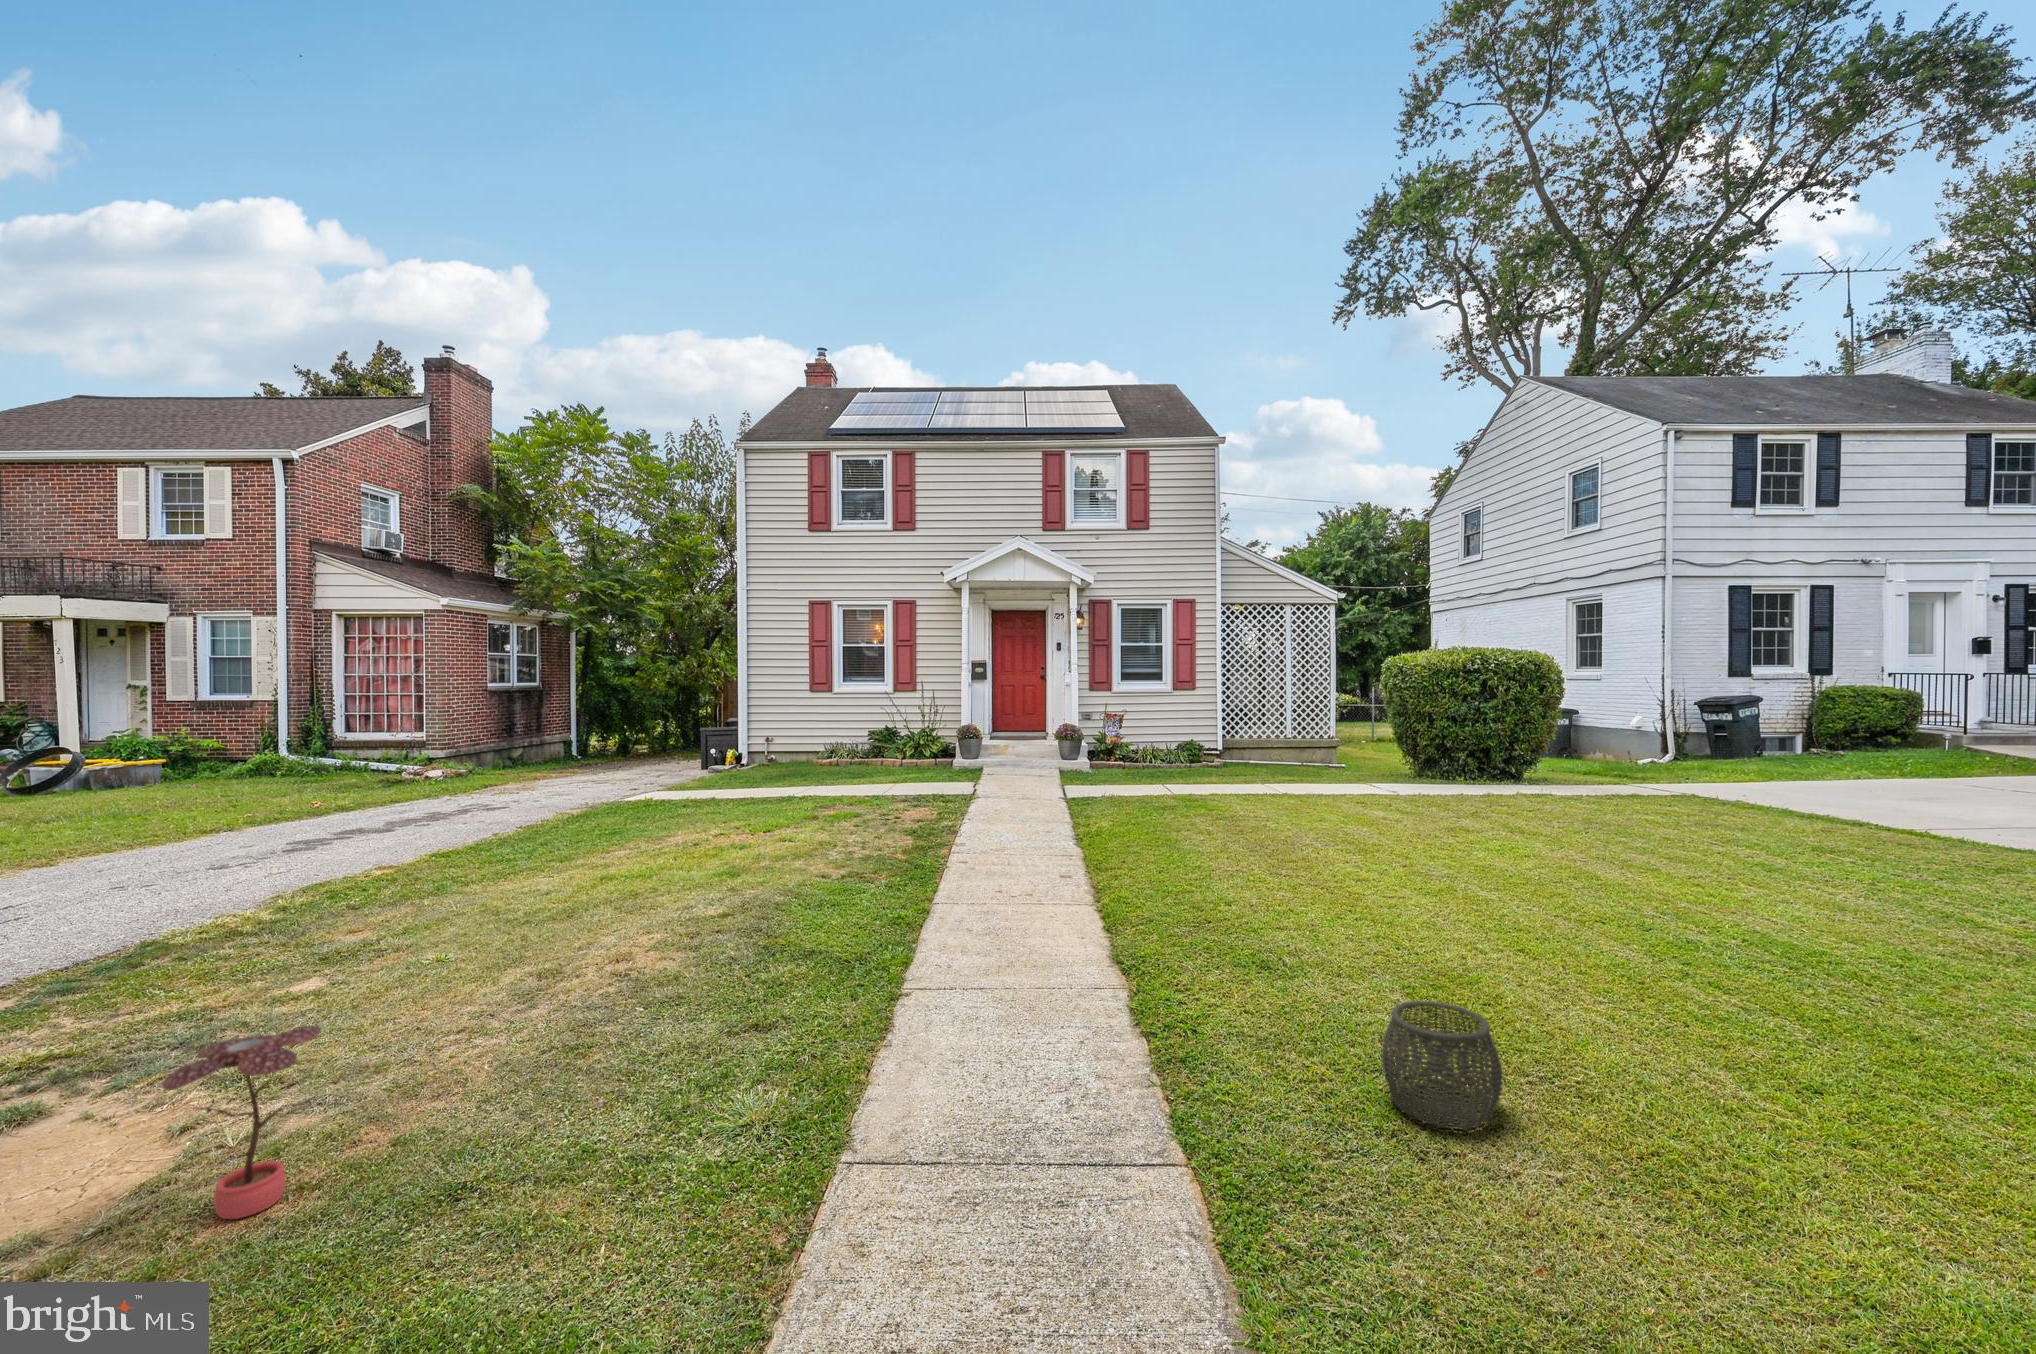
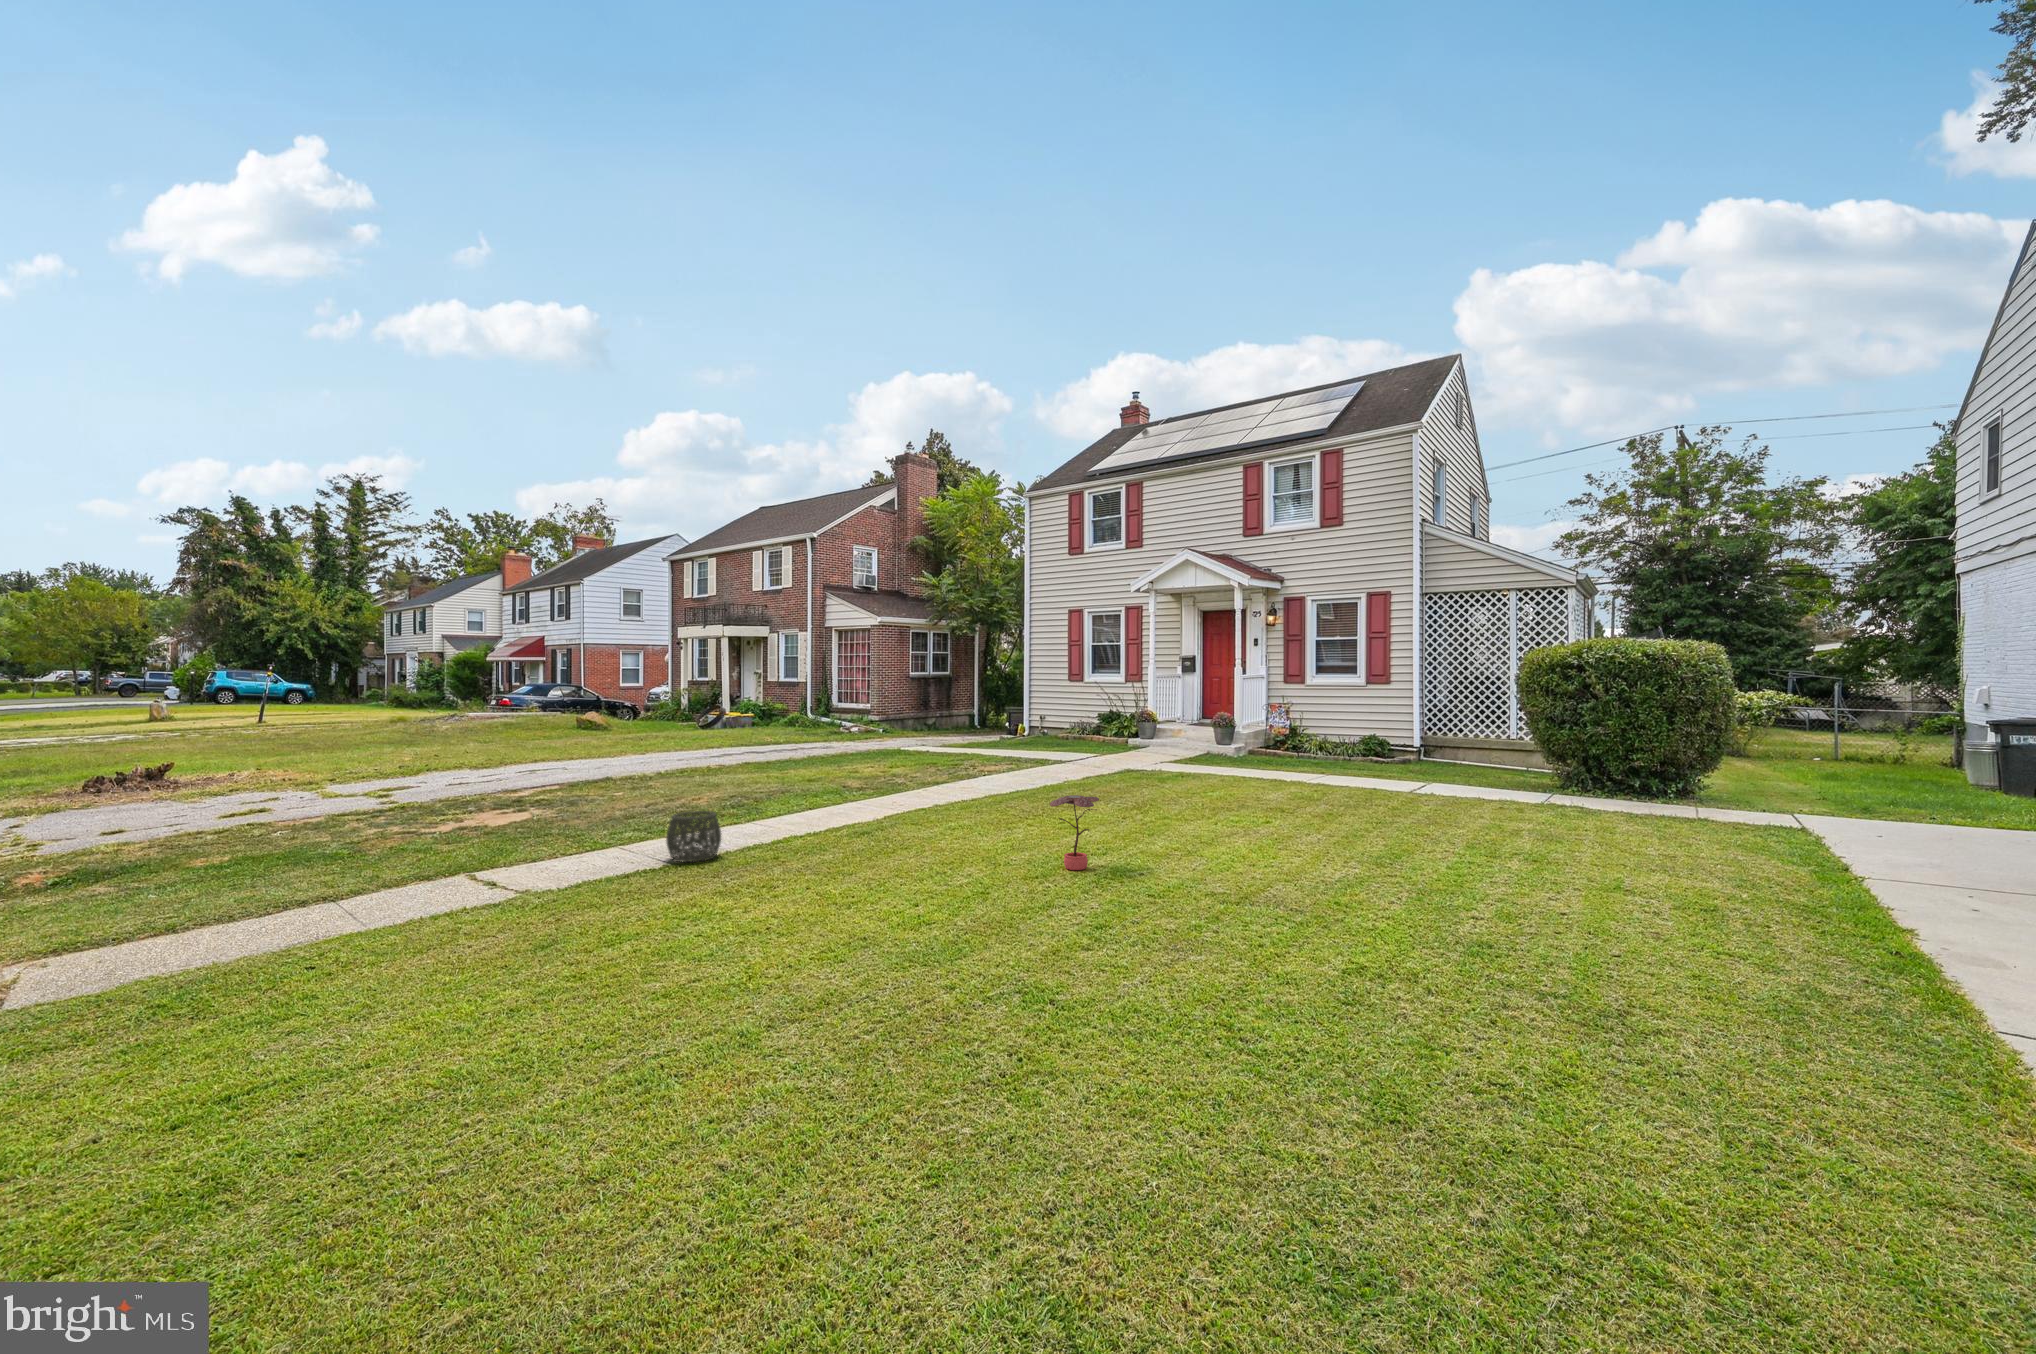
potted plant: present [162,1025,321,1219] -> present [1050,795,1099,870]

